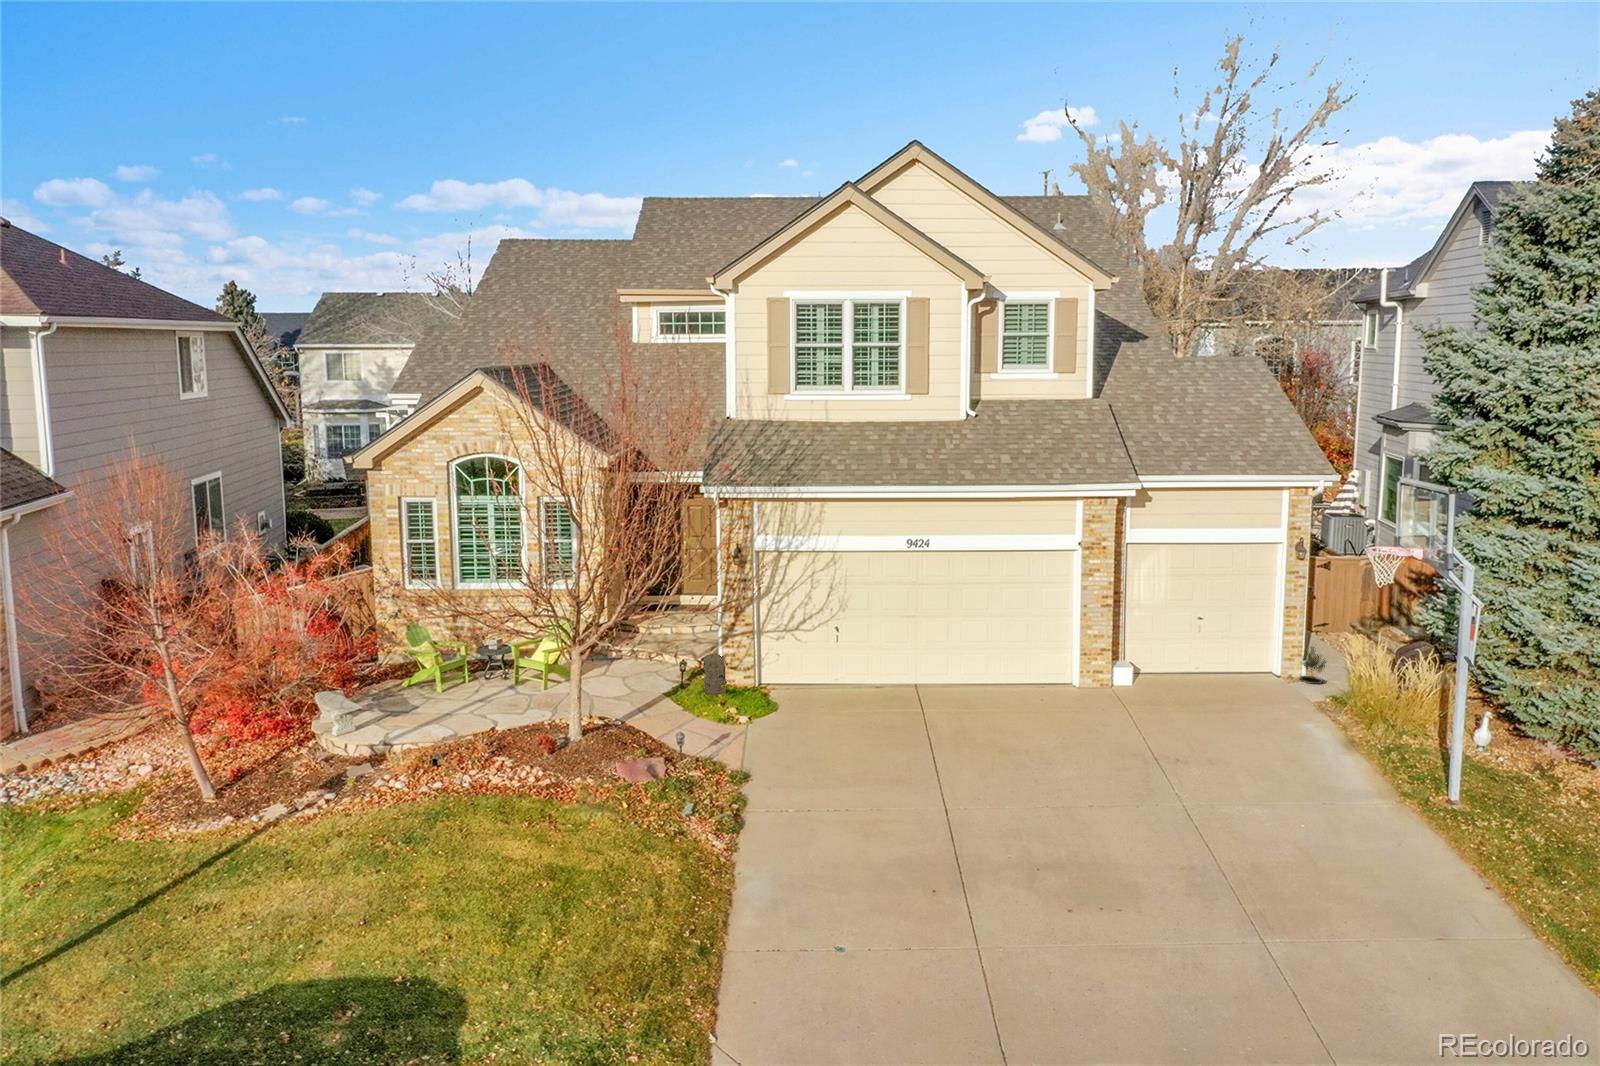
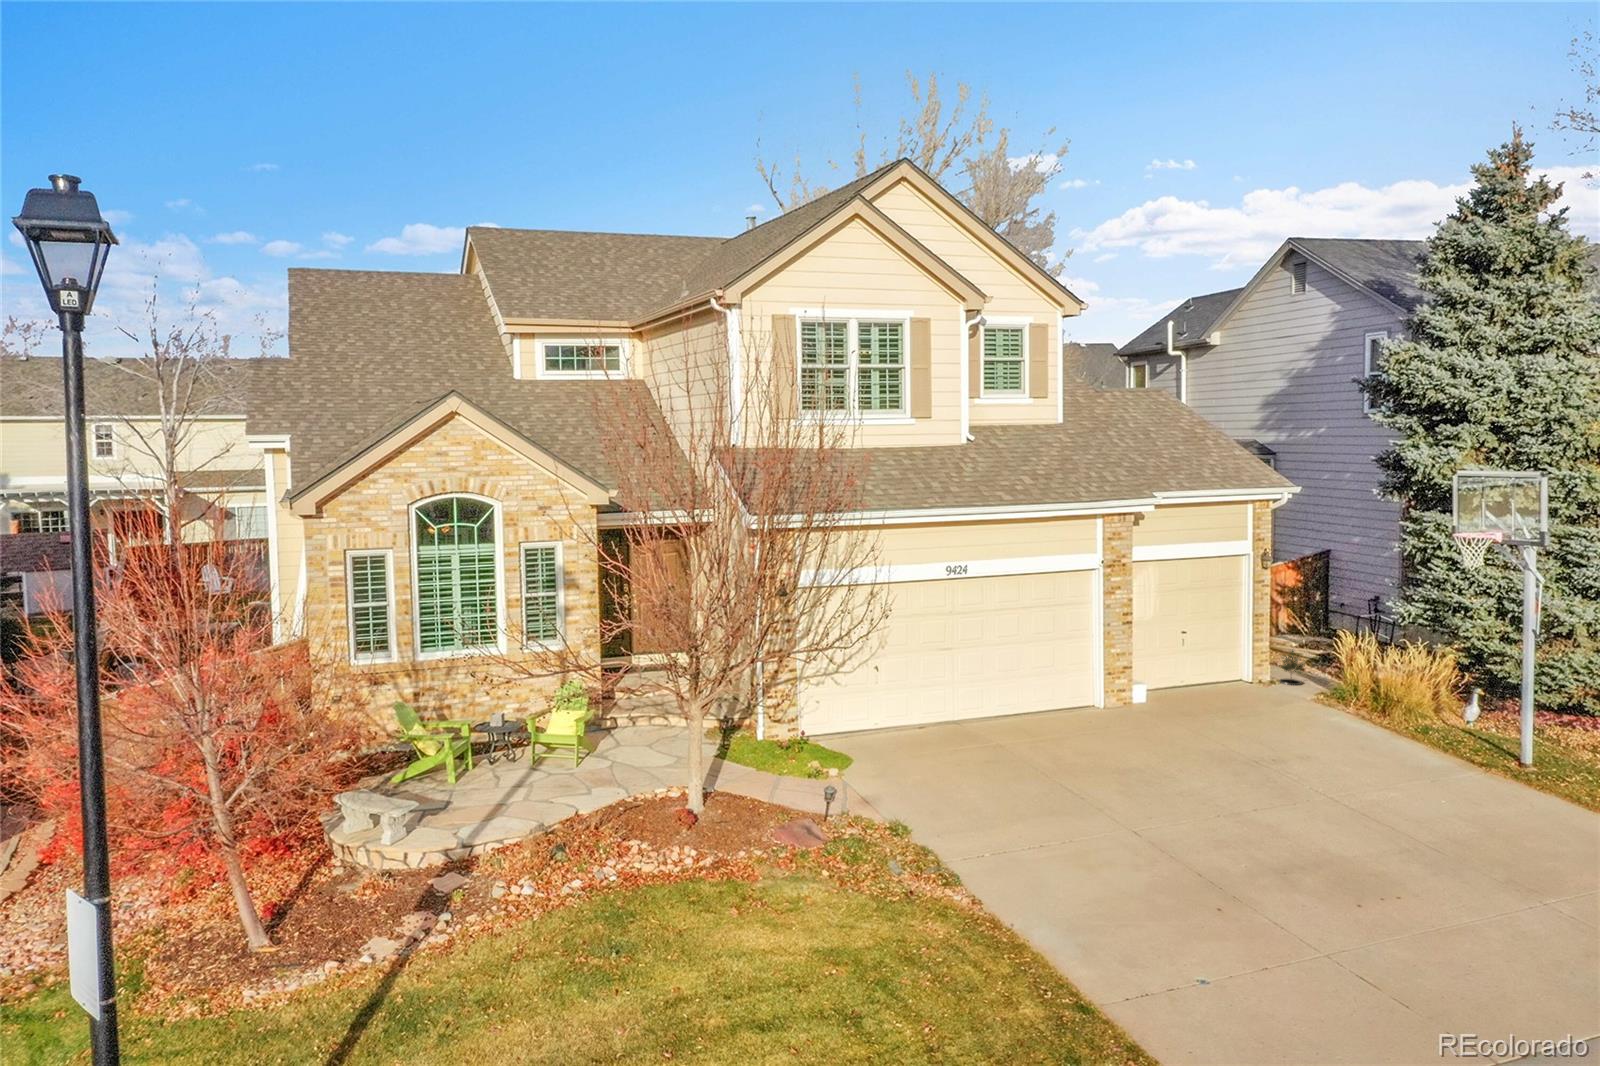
trash can: present [703,654,726,694] -> none [744,709,770,755]

